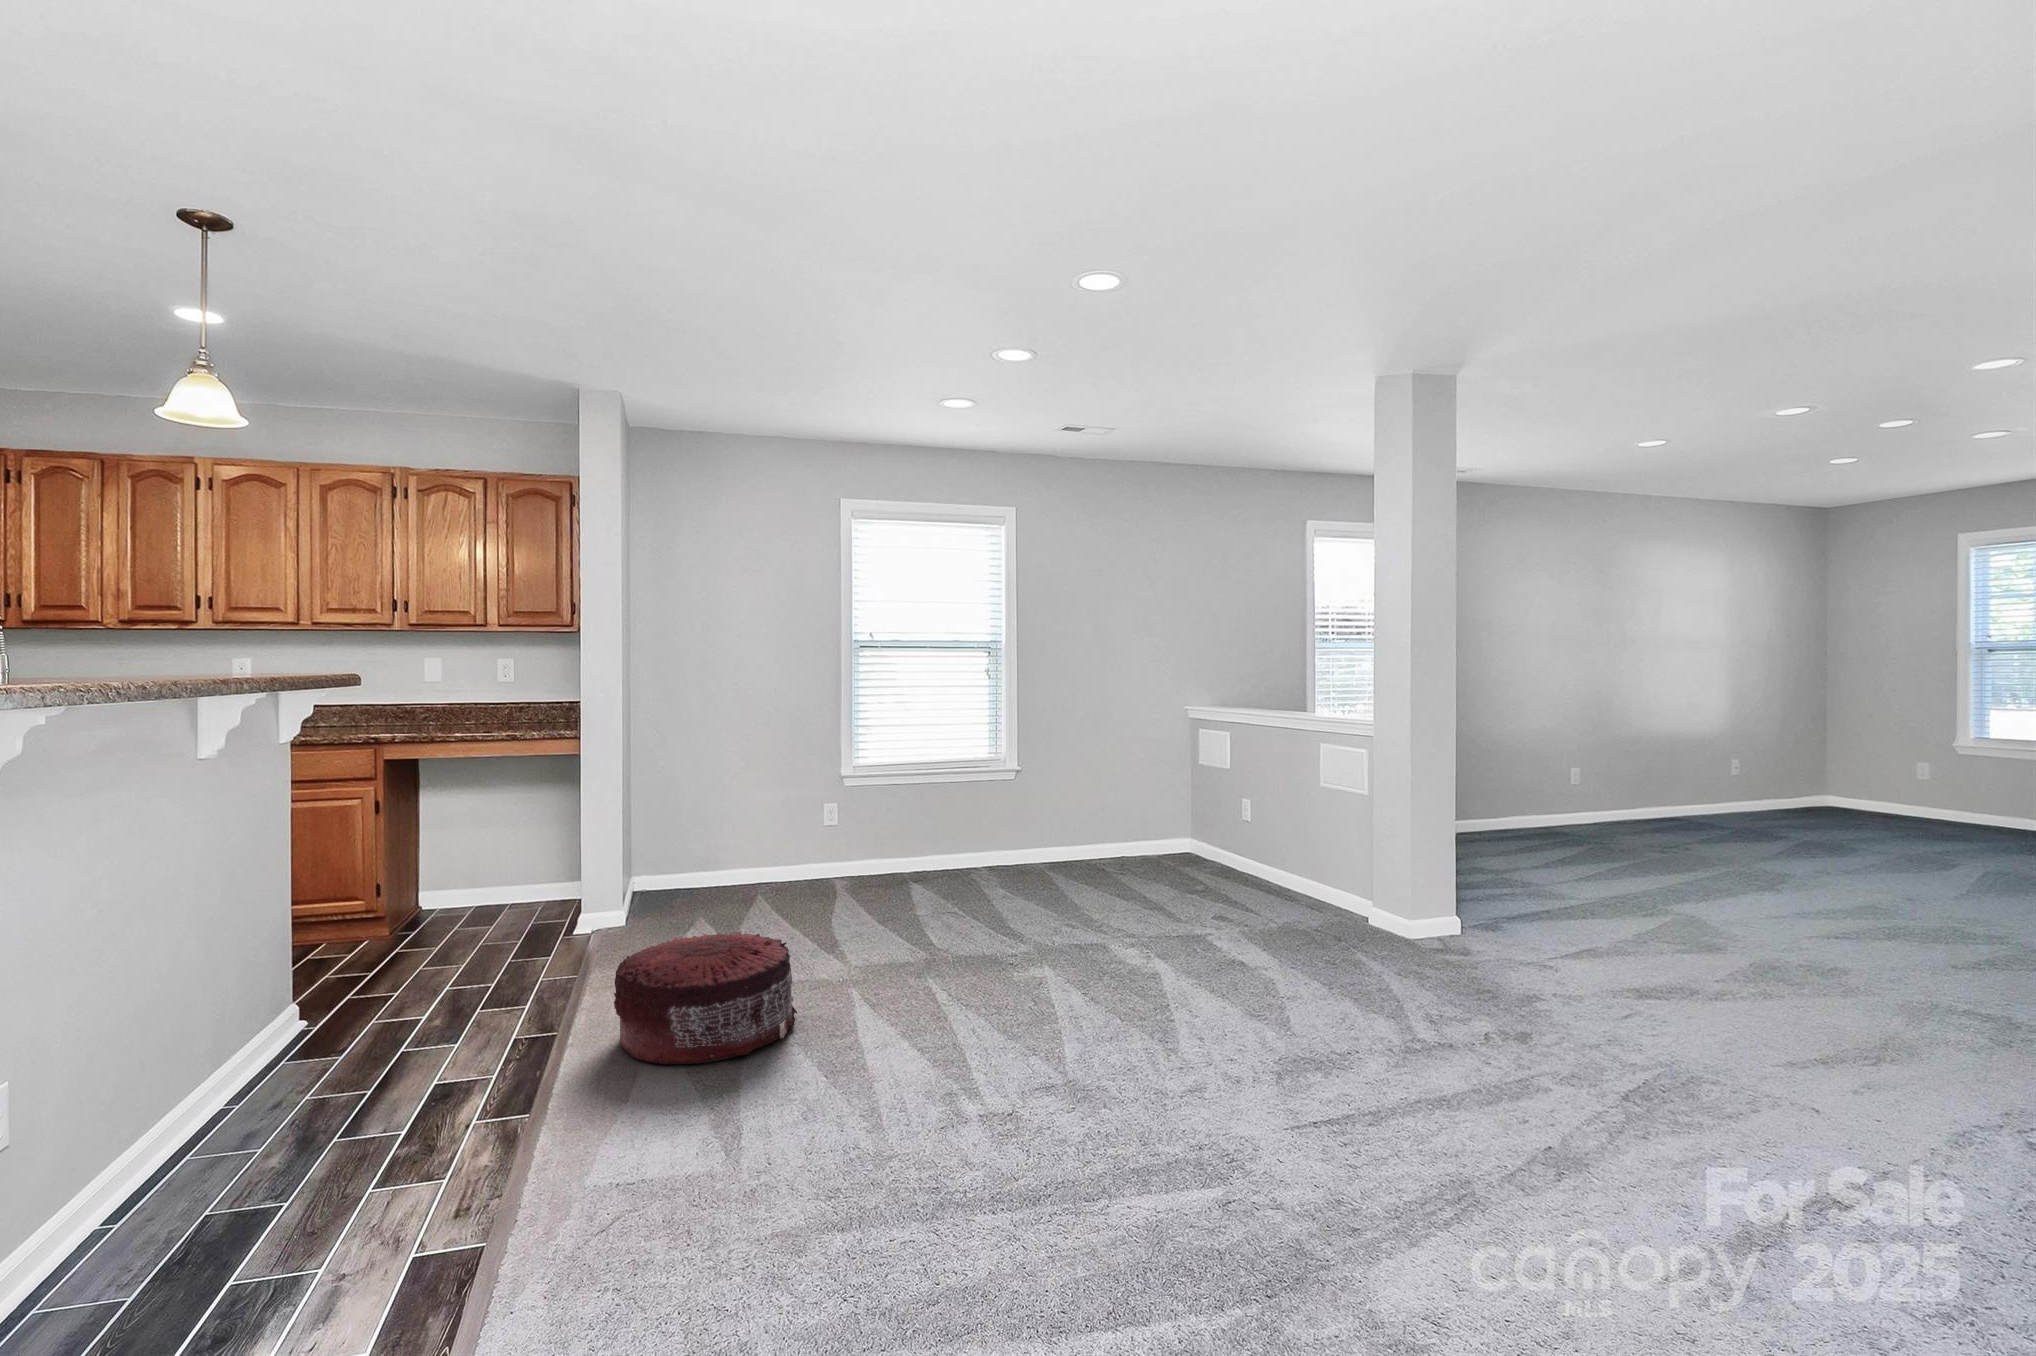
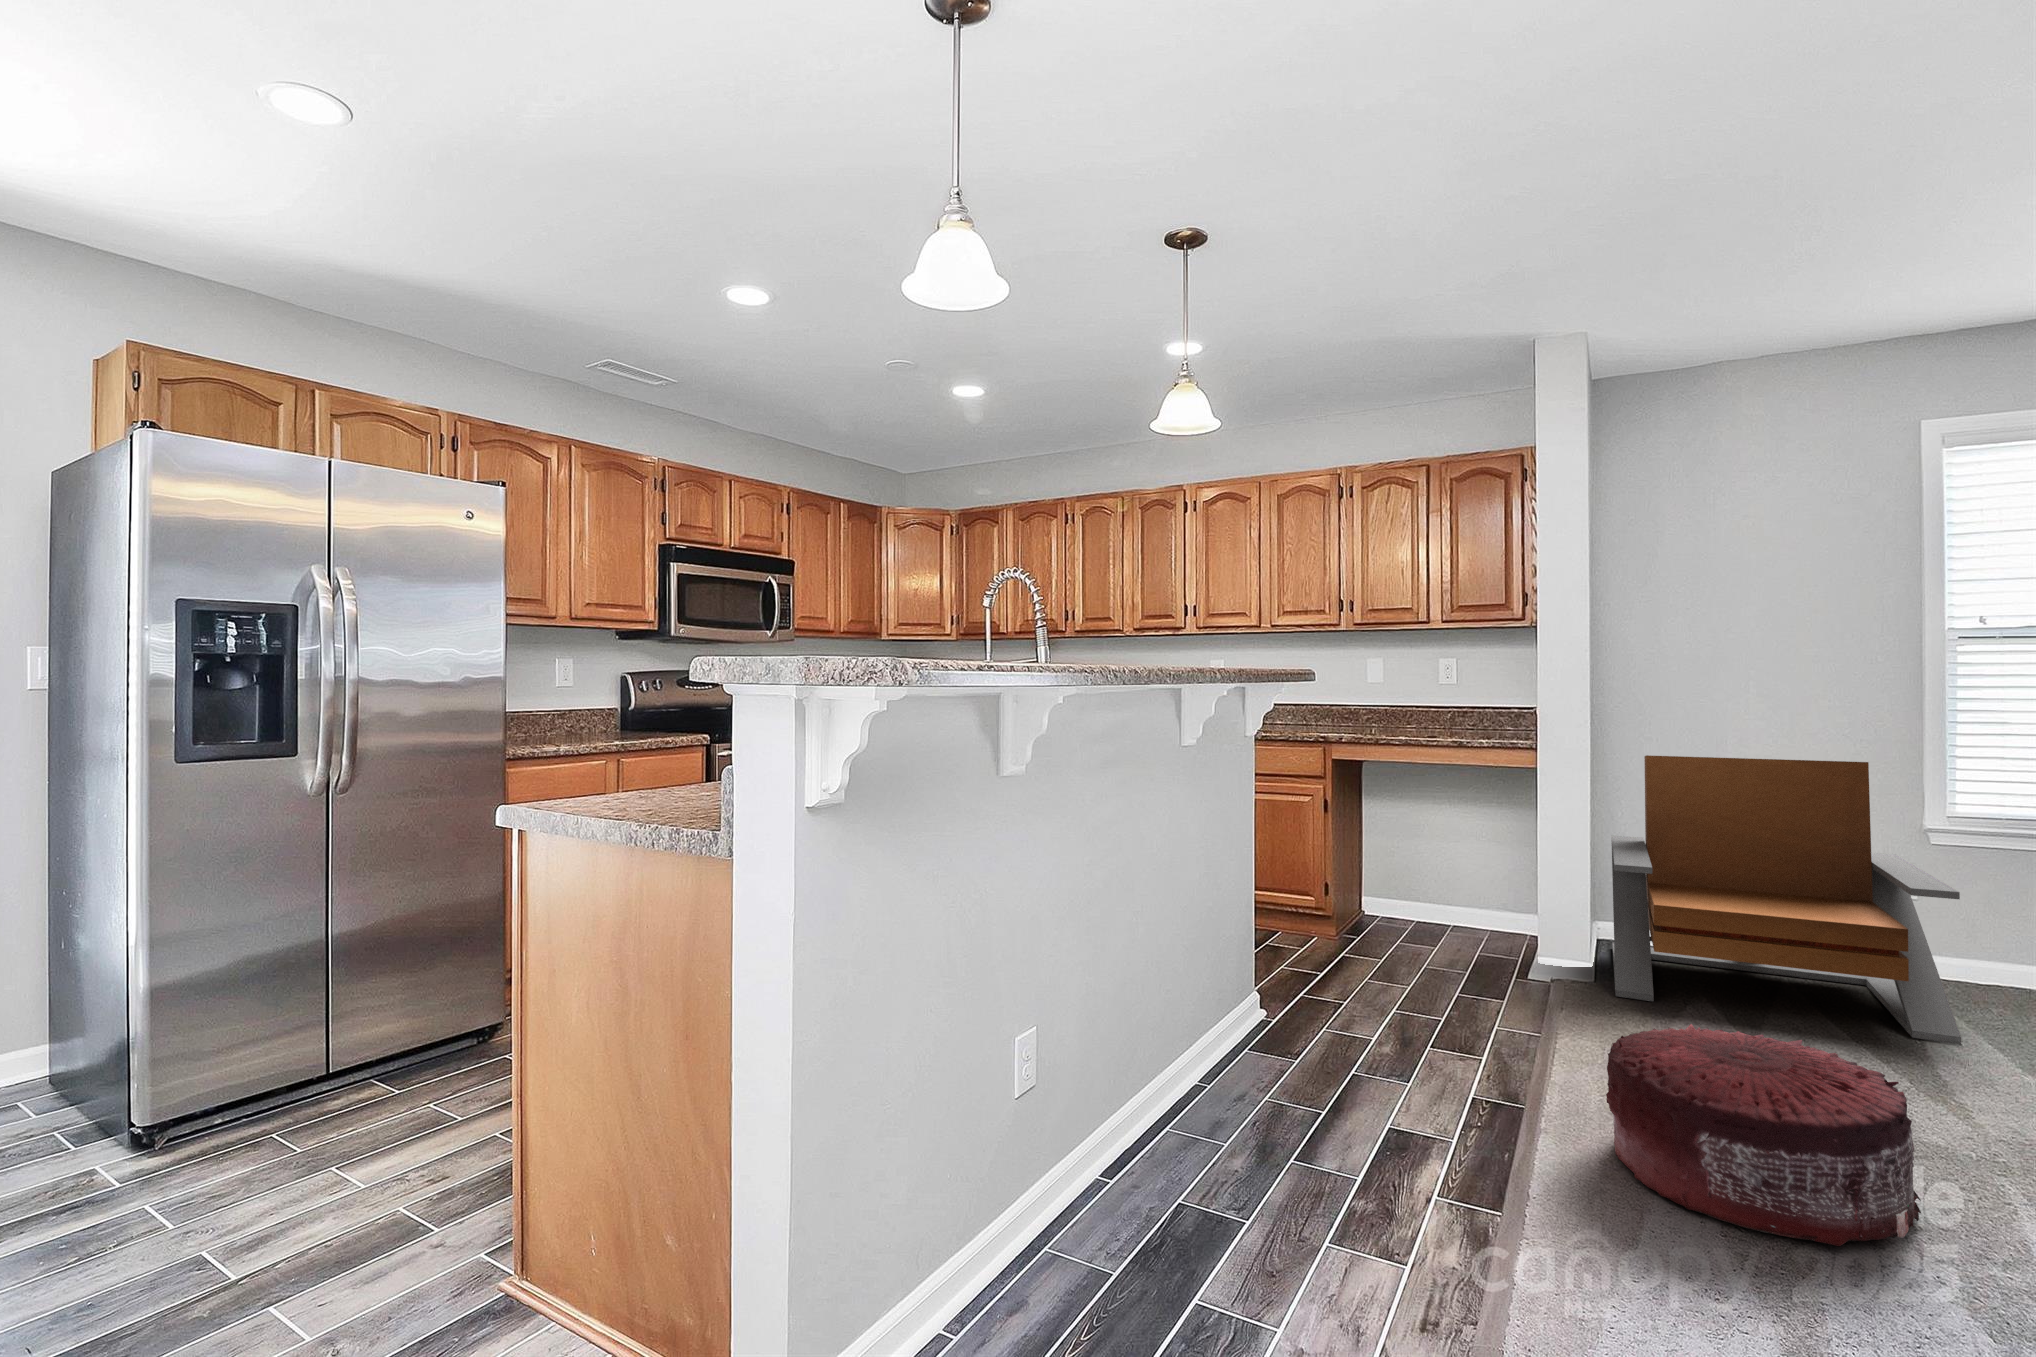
lounge chair: none [640,735,845,935] -> present [1611,755,1961,1044]

